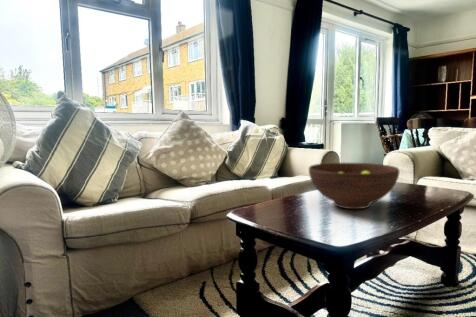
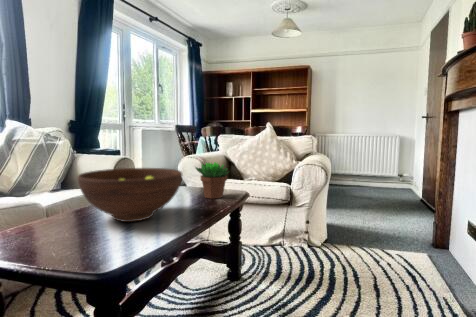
succulent plant: none [408,158,450,197] -> present [196,162,229,199]

